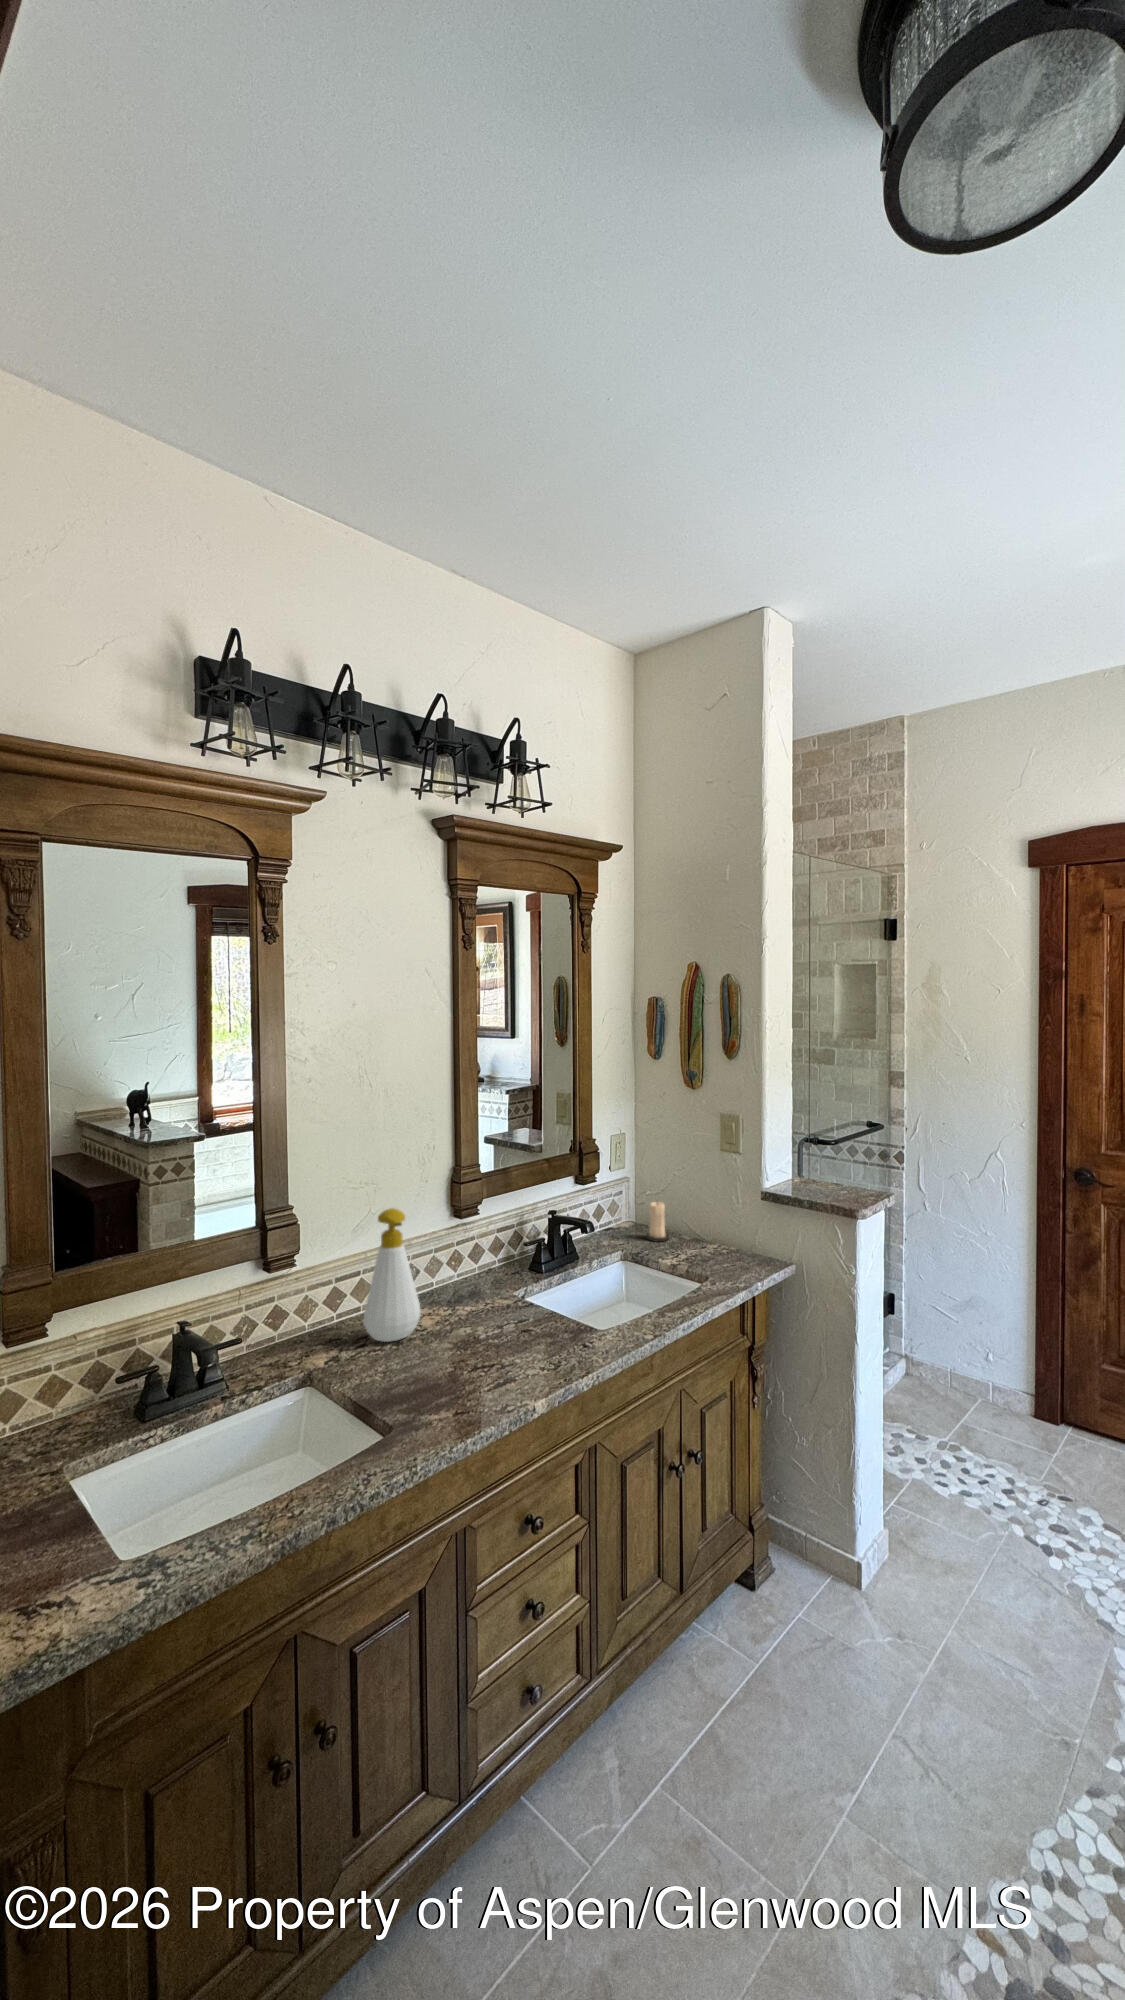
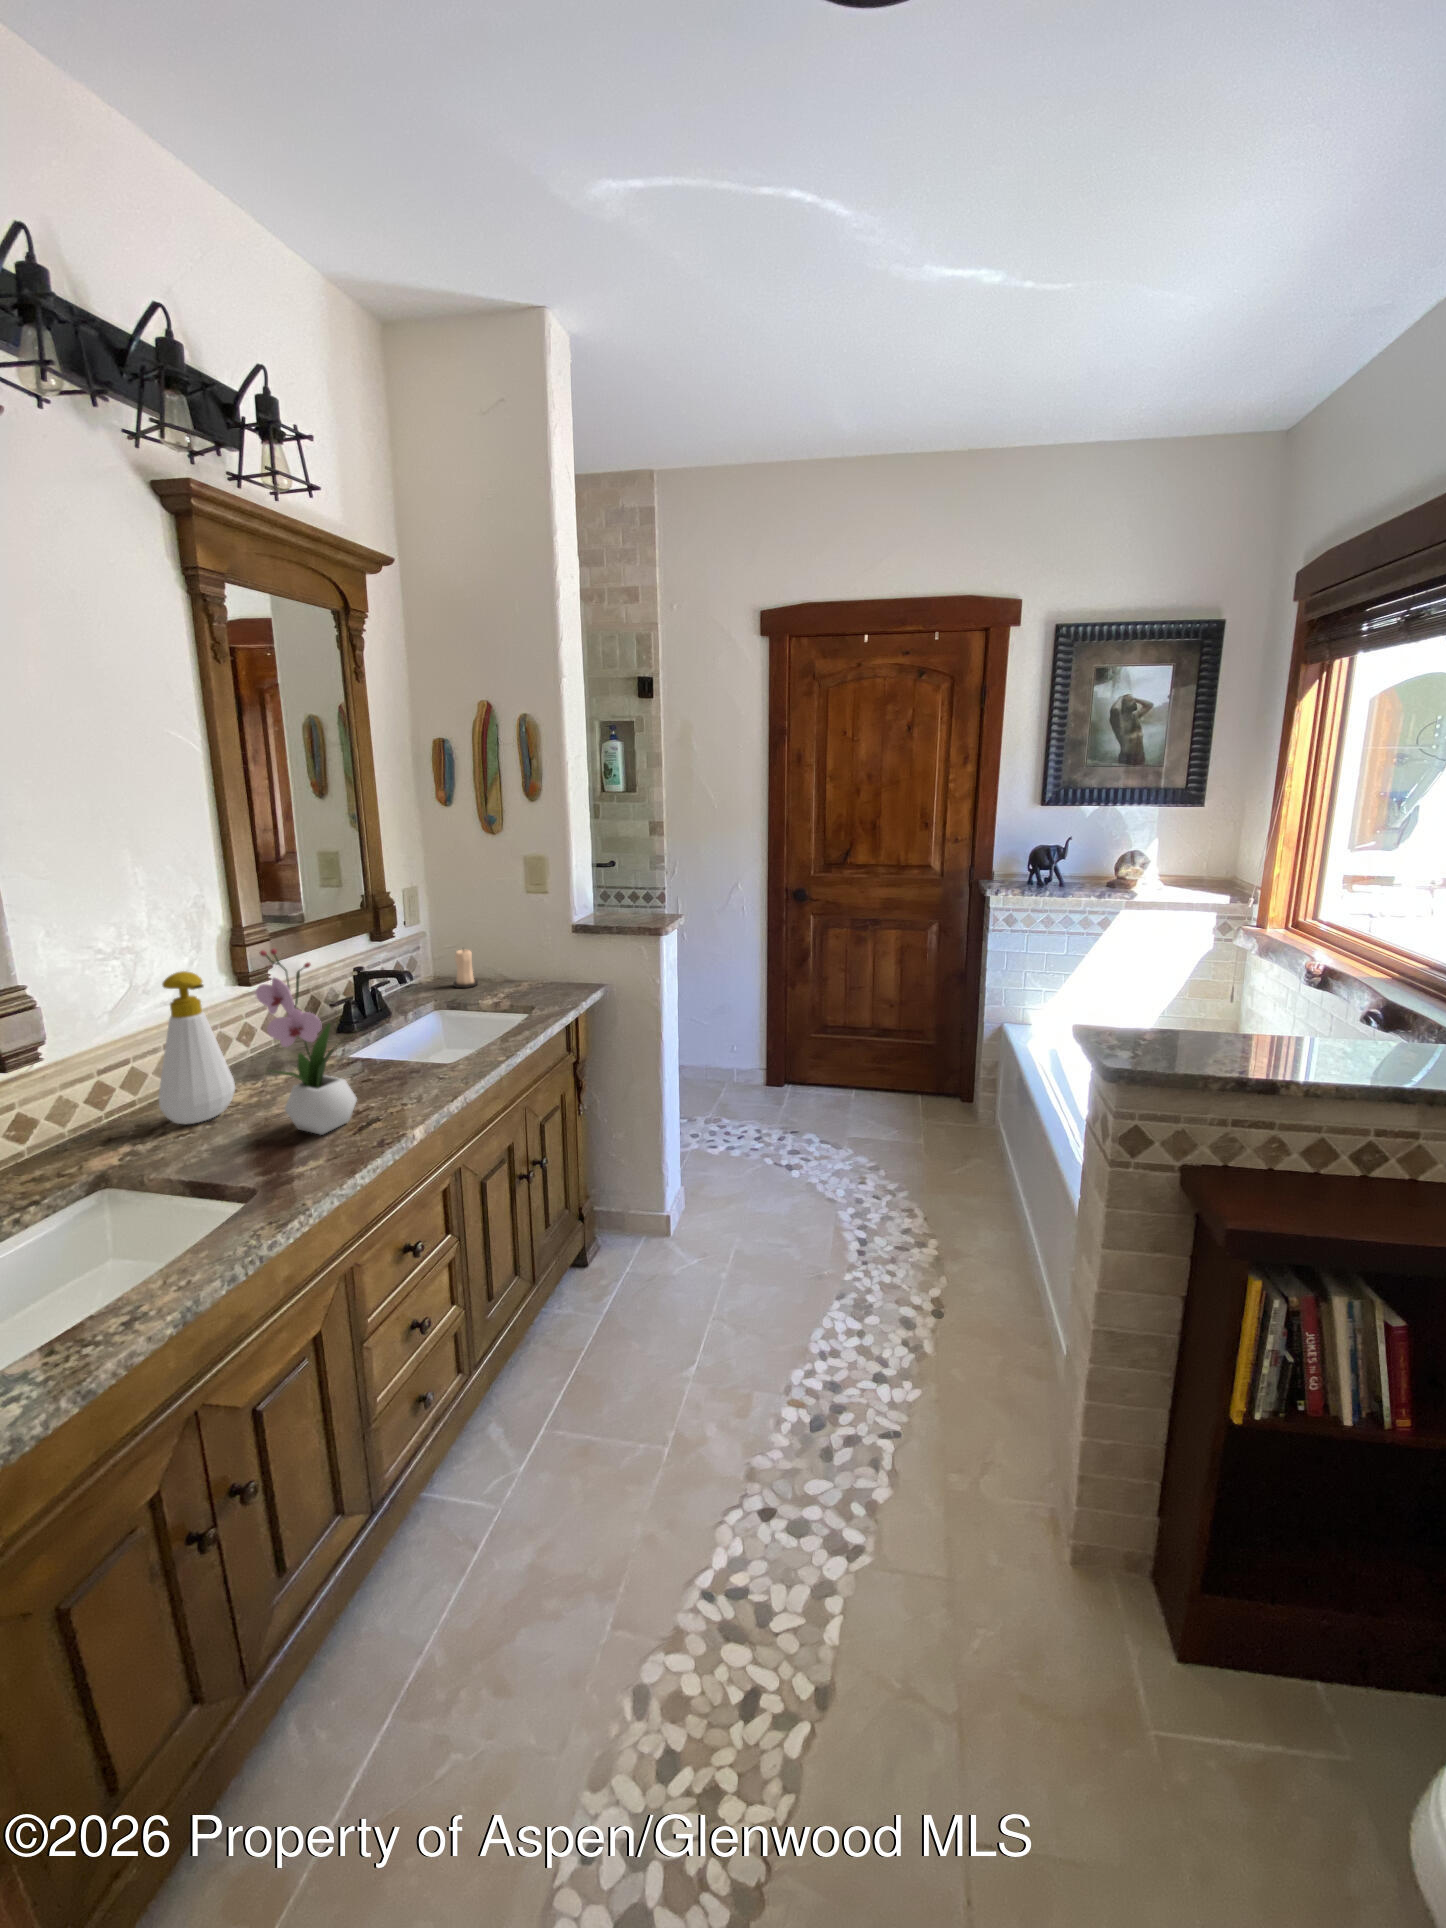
flower arrangement: none [428,1202,508,1382] -> present [255,949,357,1135]

